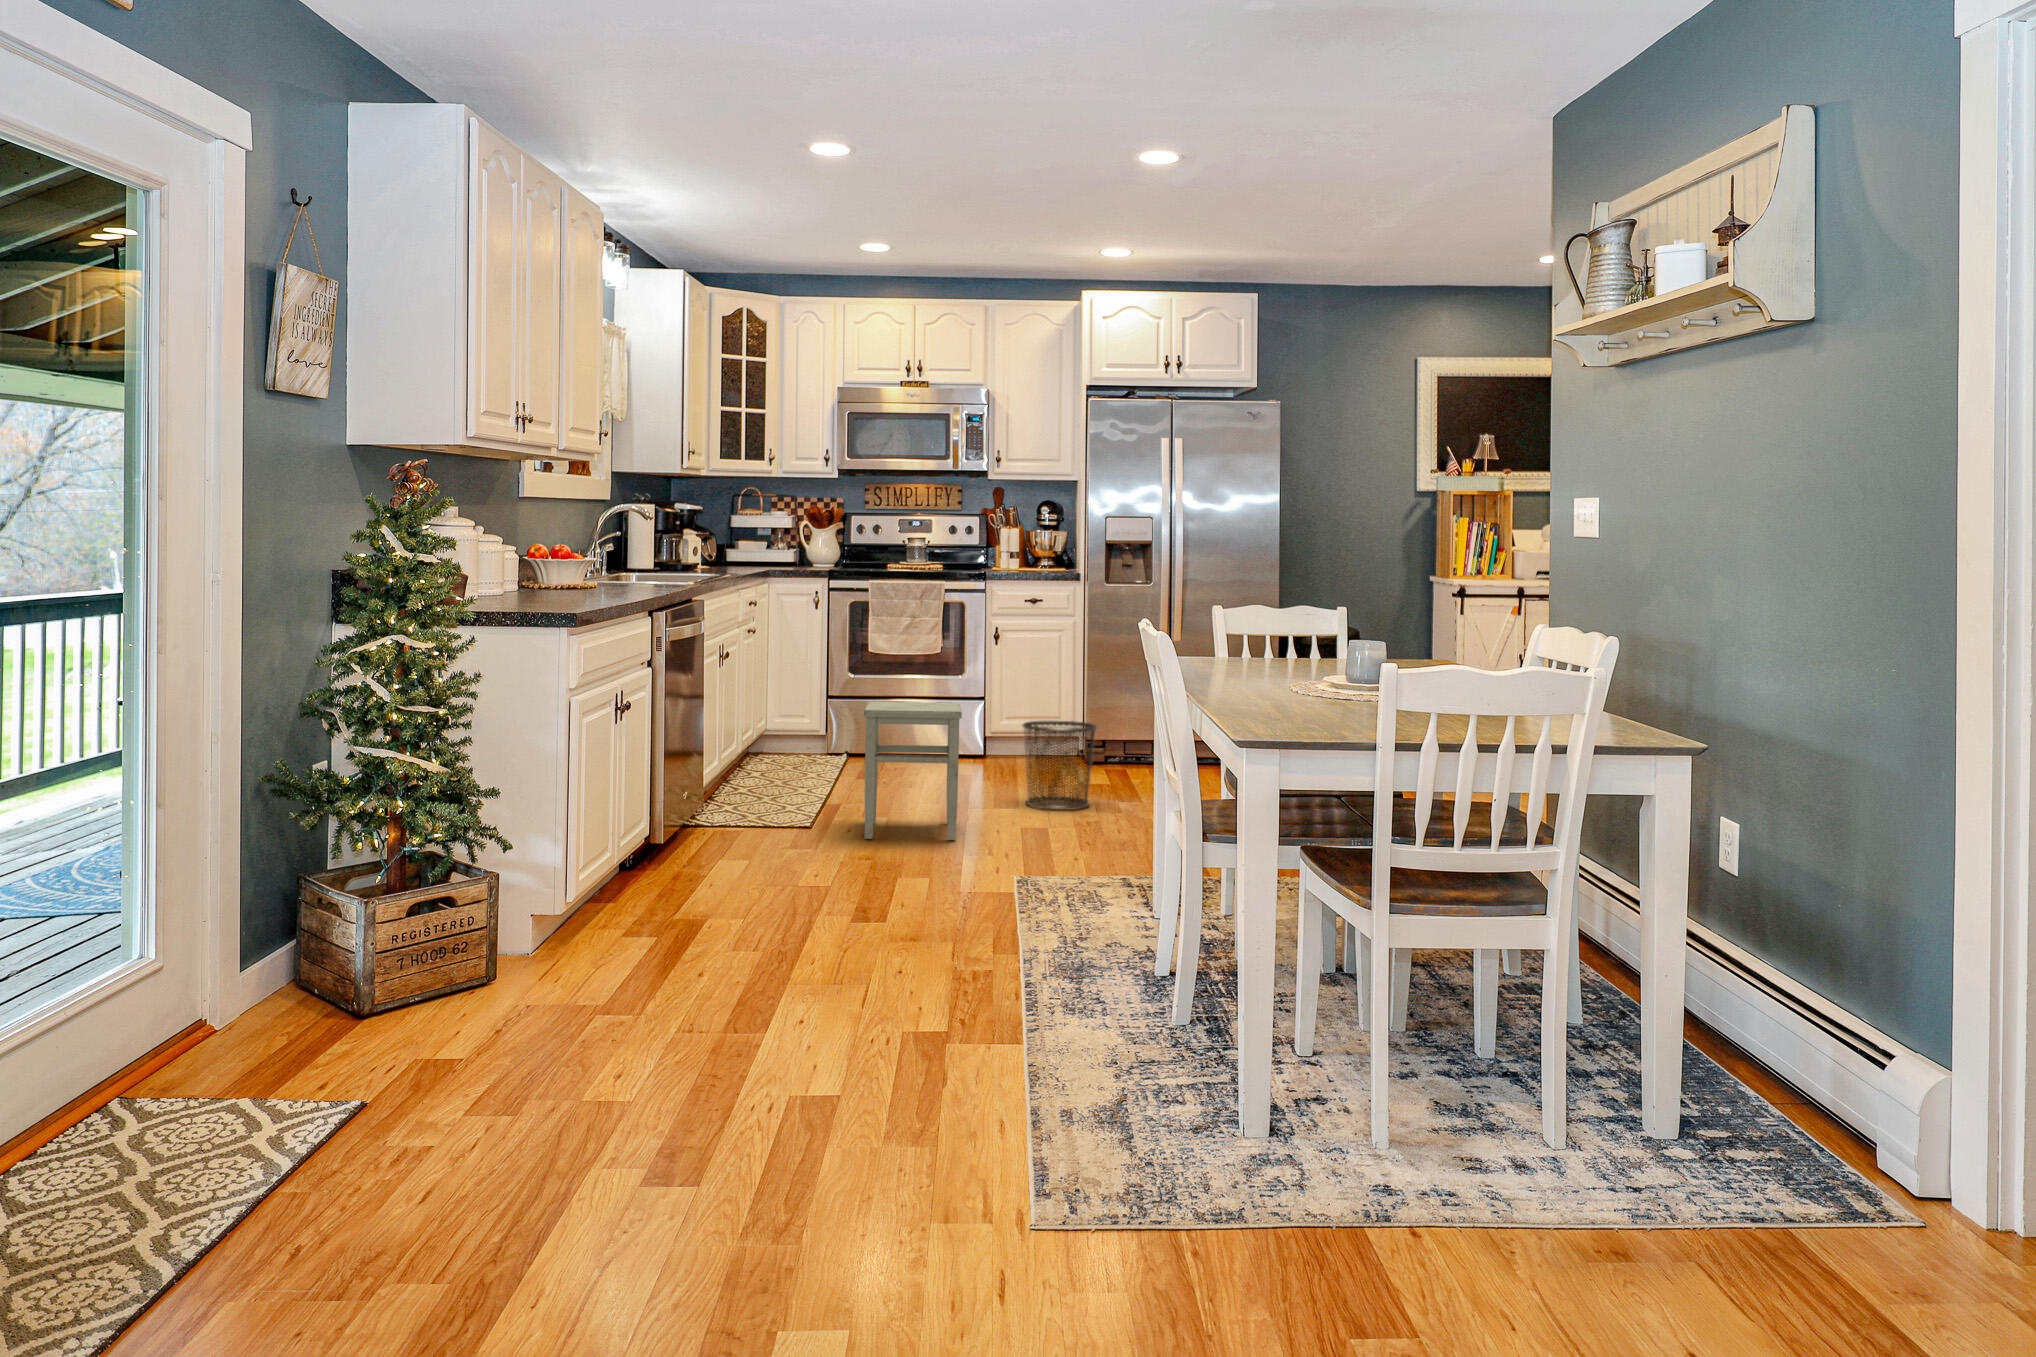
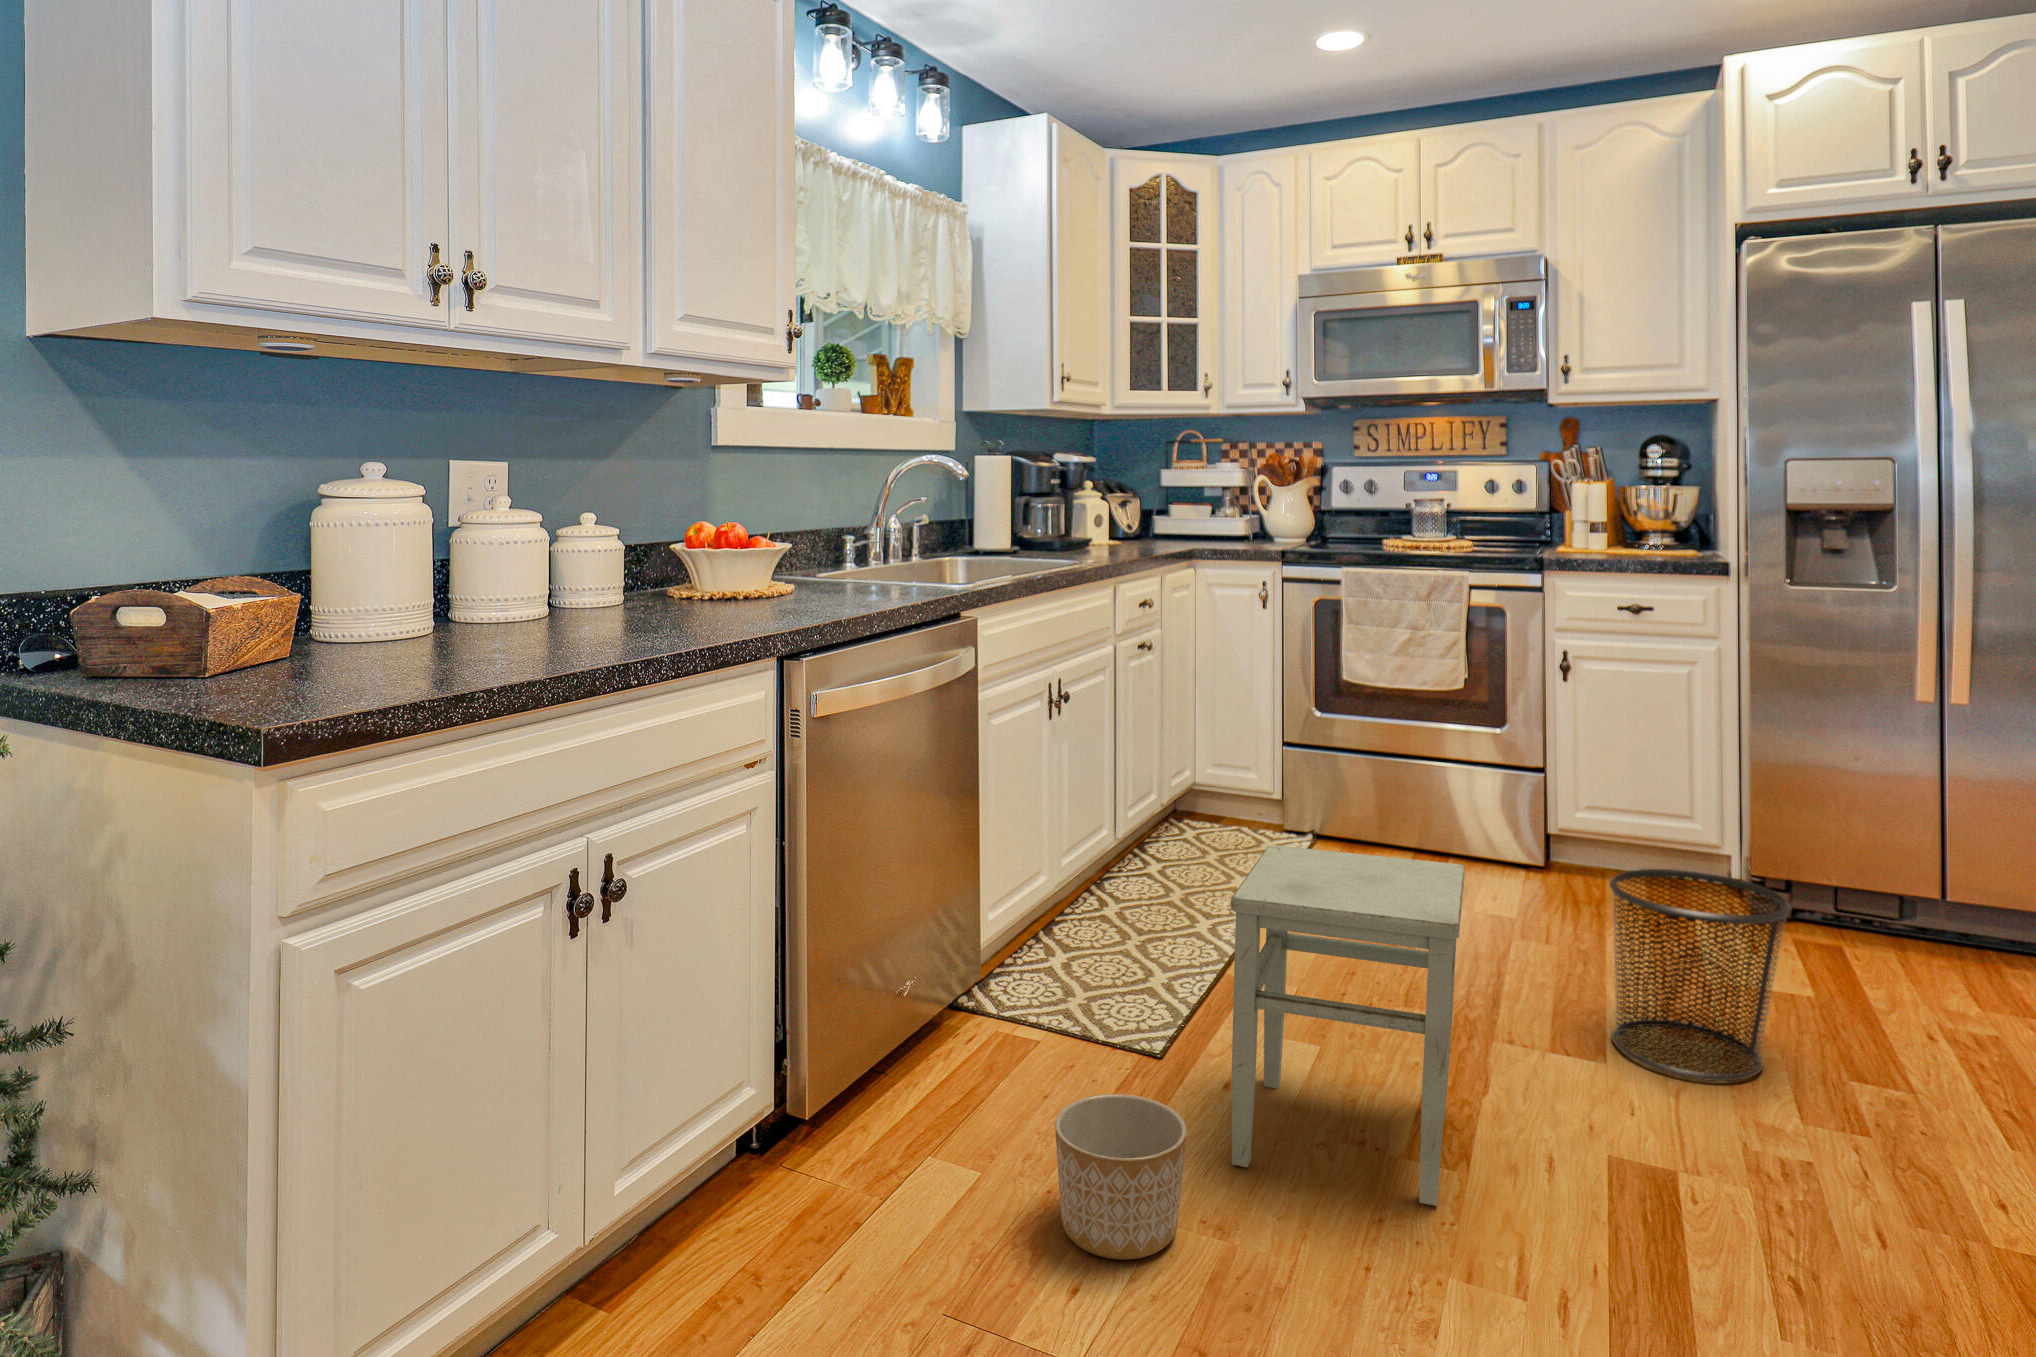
planter: none [796,800,855,858] -> present [1055,1094,1187,1260]

